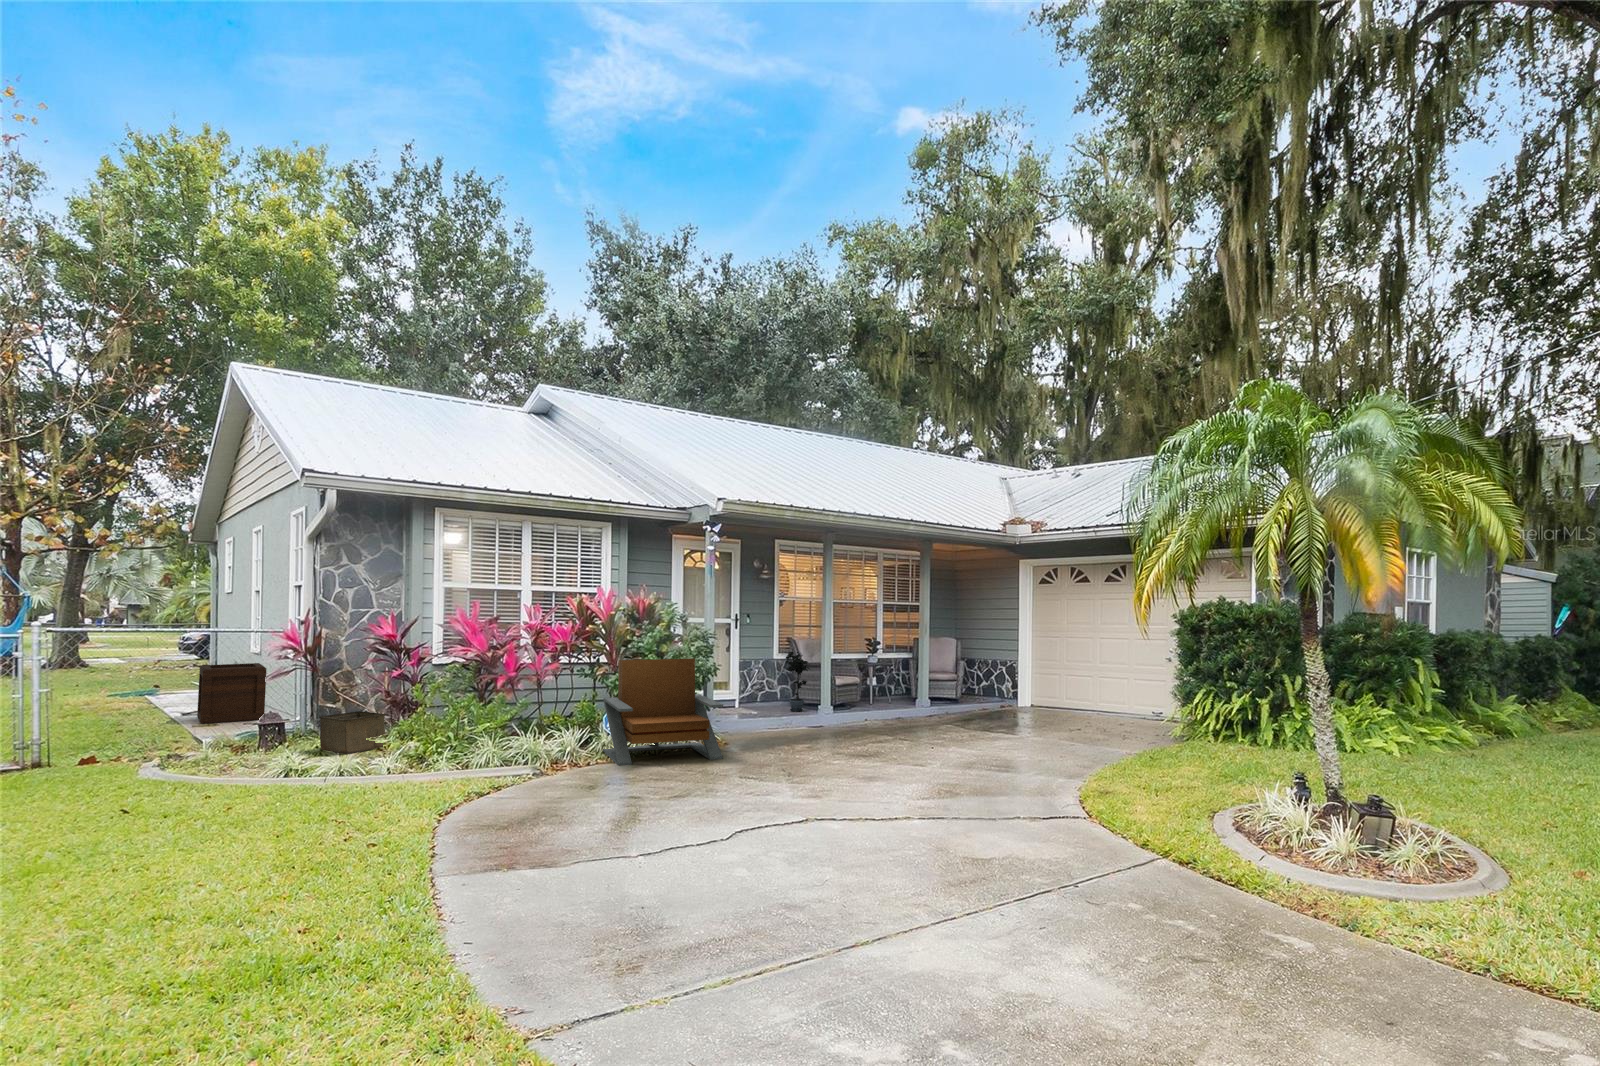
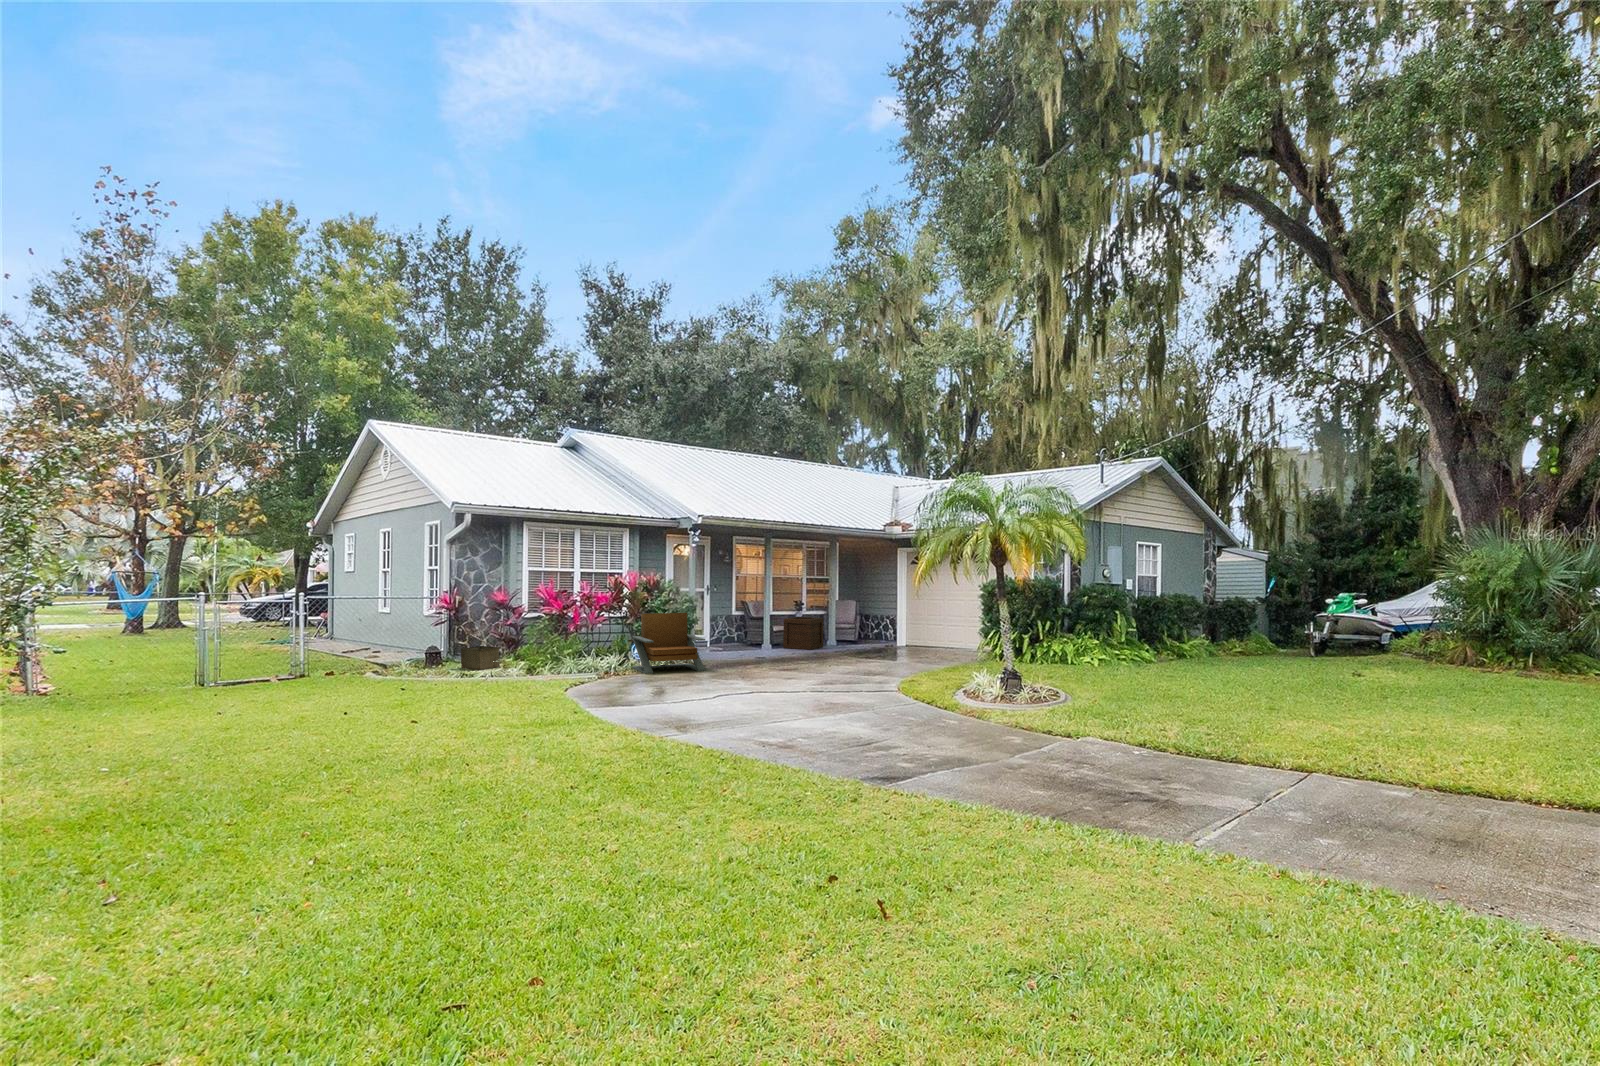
potted plant: present [786,651,810,712] -> none [739,609,757,649]
wooden crate: present [197,663,267,724] -> present [783,617,823,650]

